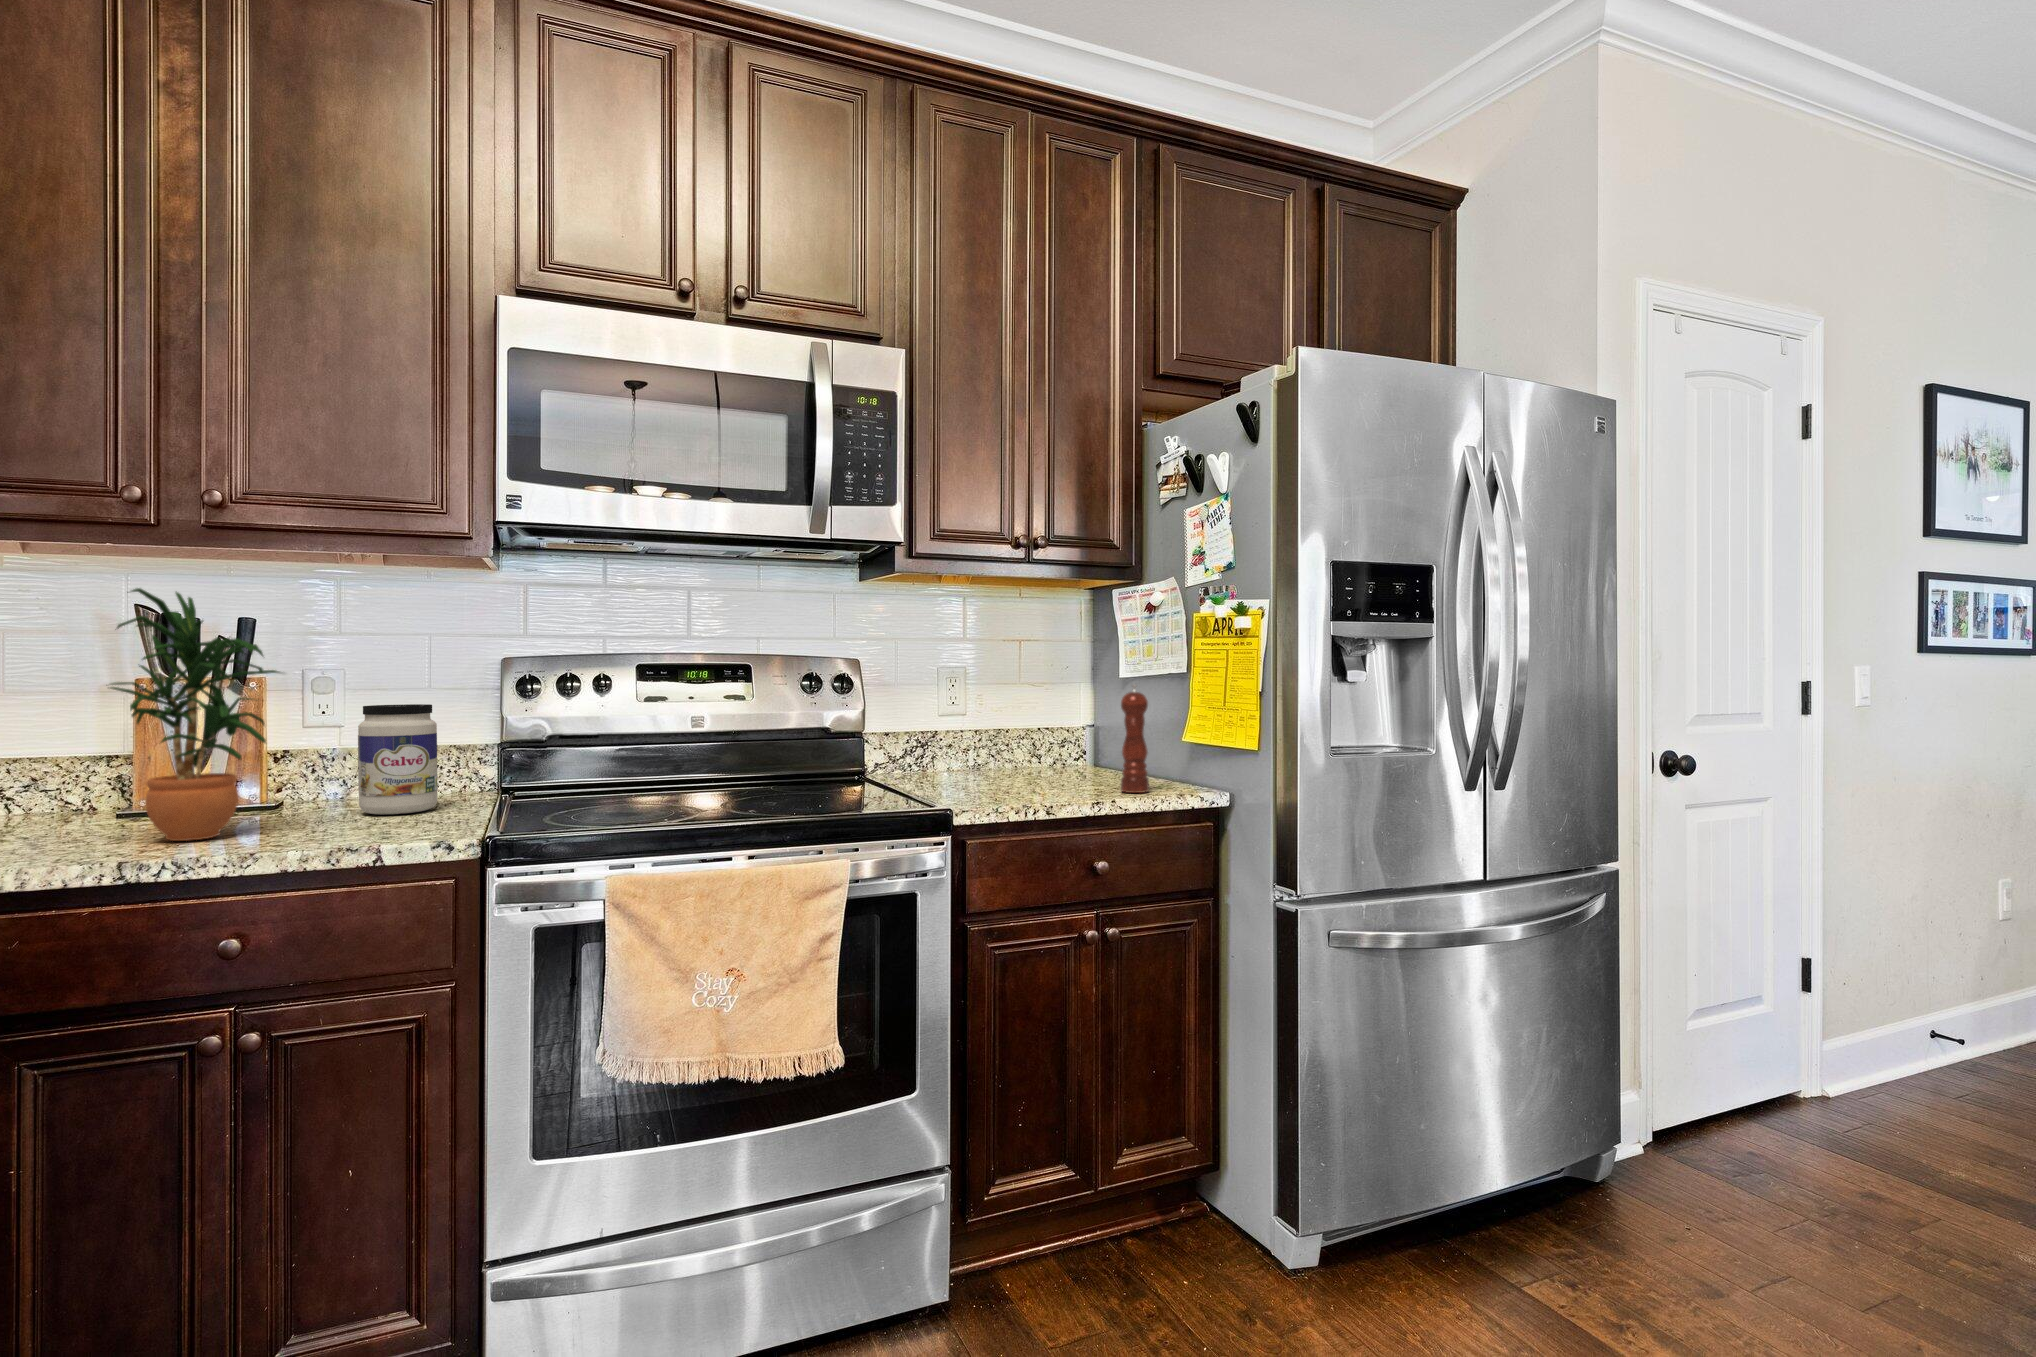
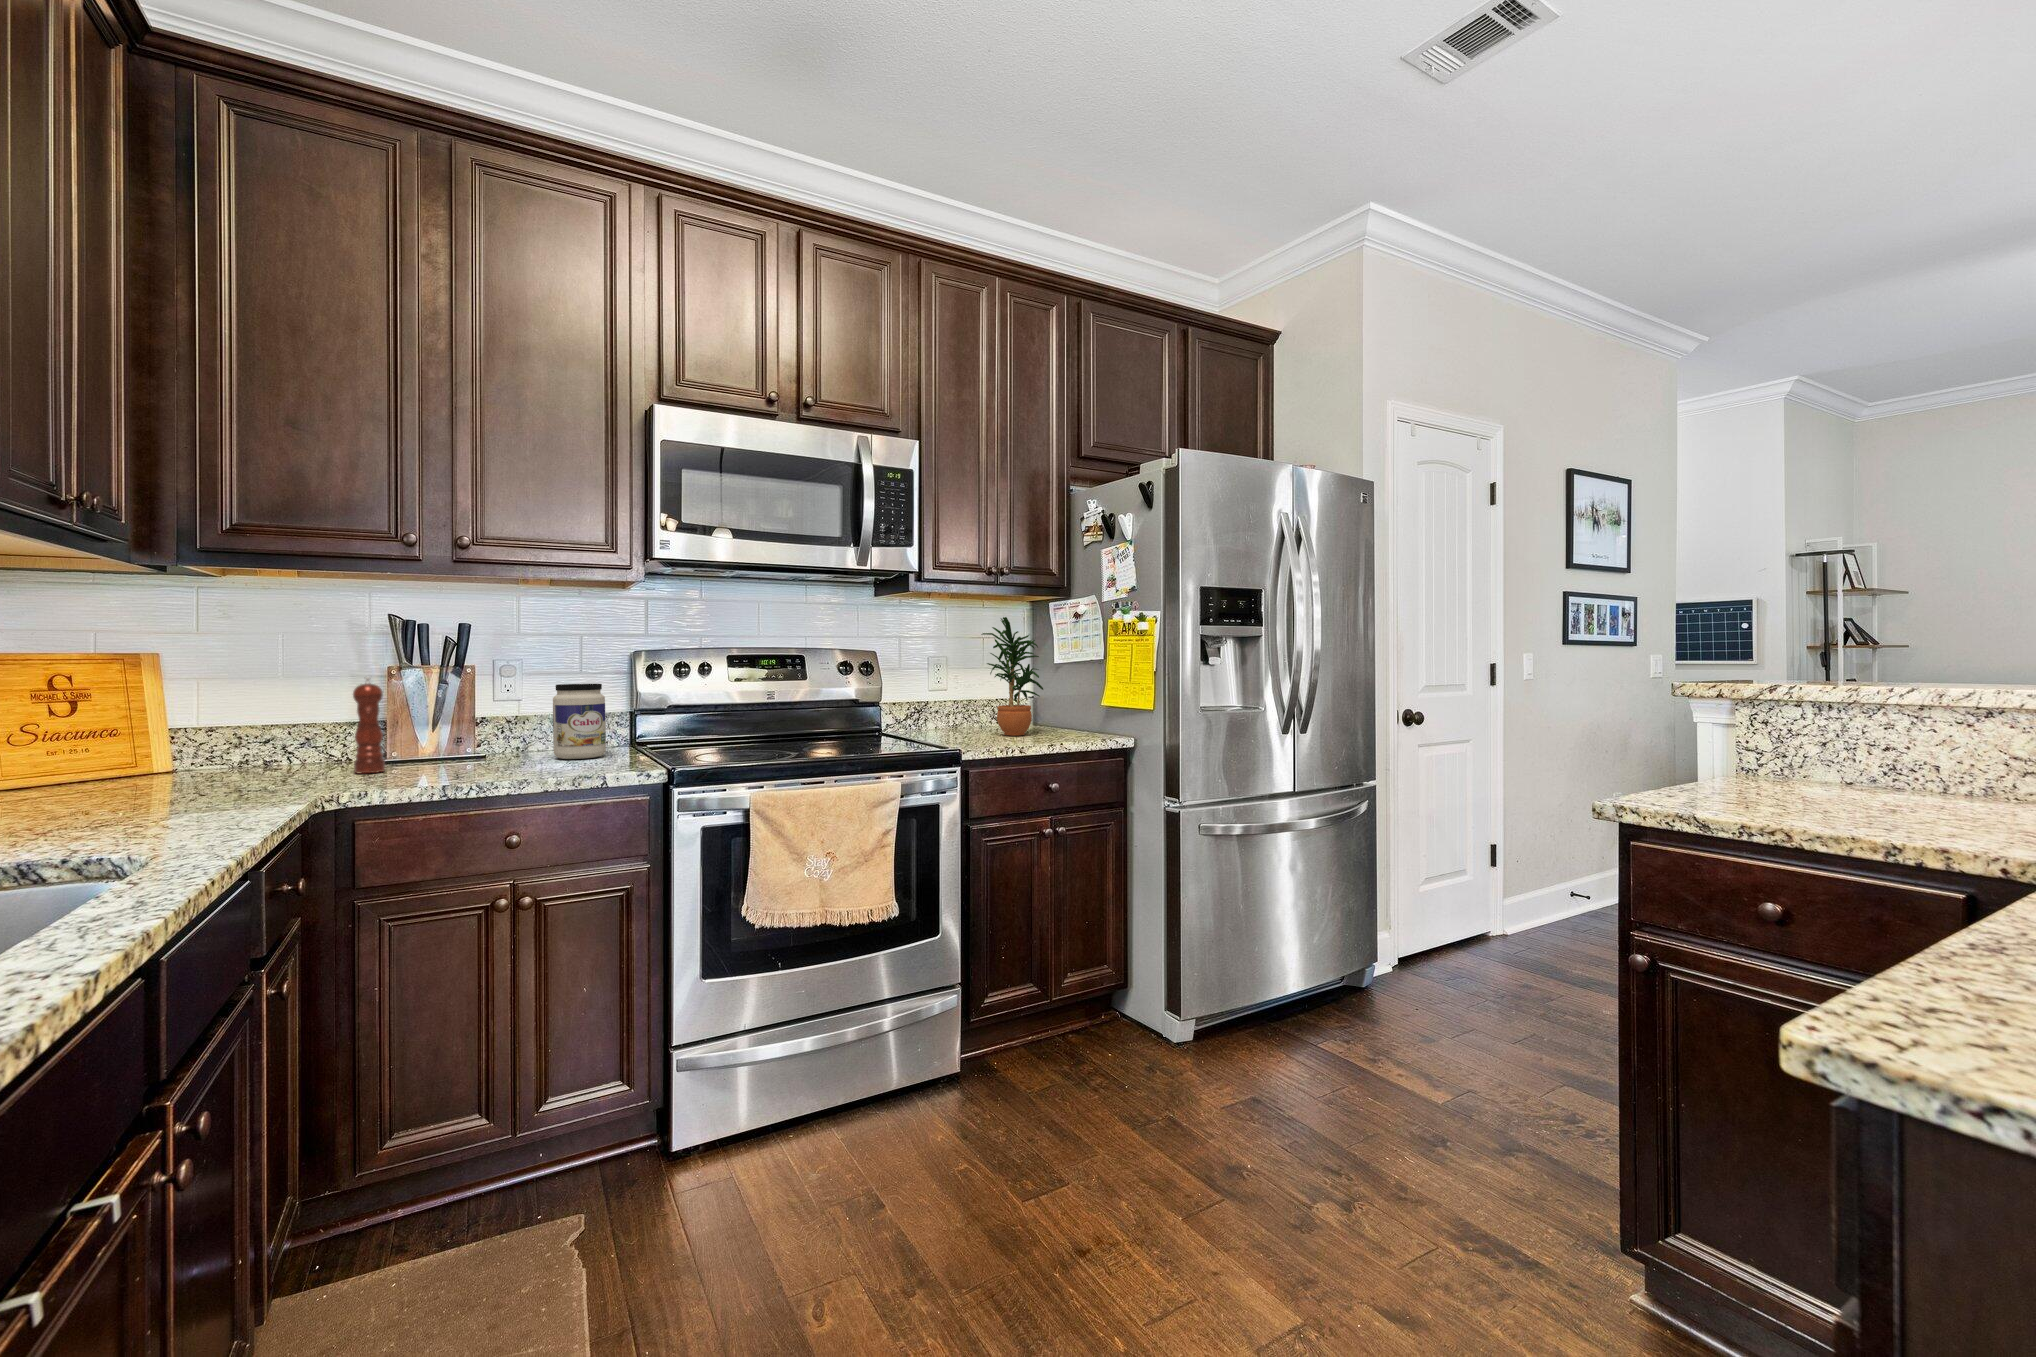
potted plant: present [110,588,280,841] -> present [981,617,1043,736]
pepper mill: present [1121,684,1149,793] -> present [353,677,385,774]

